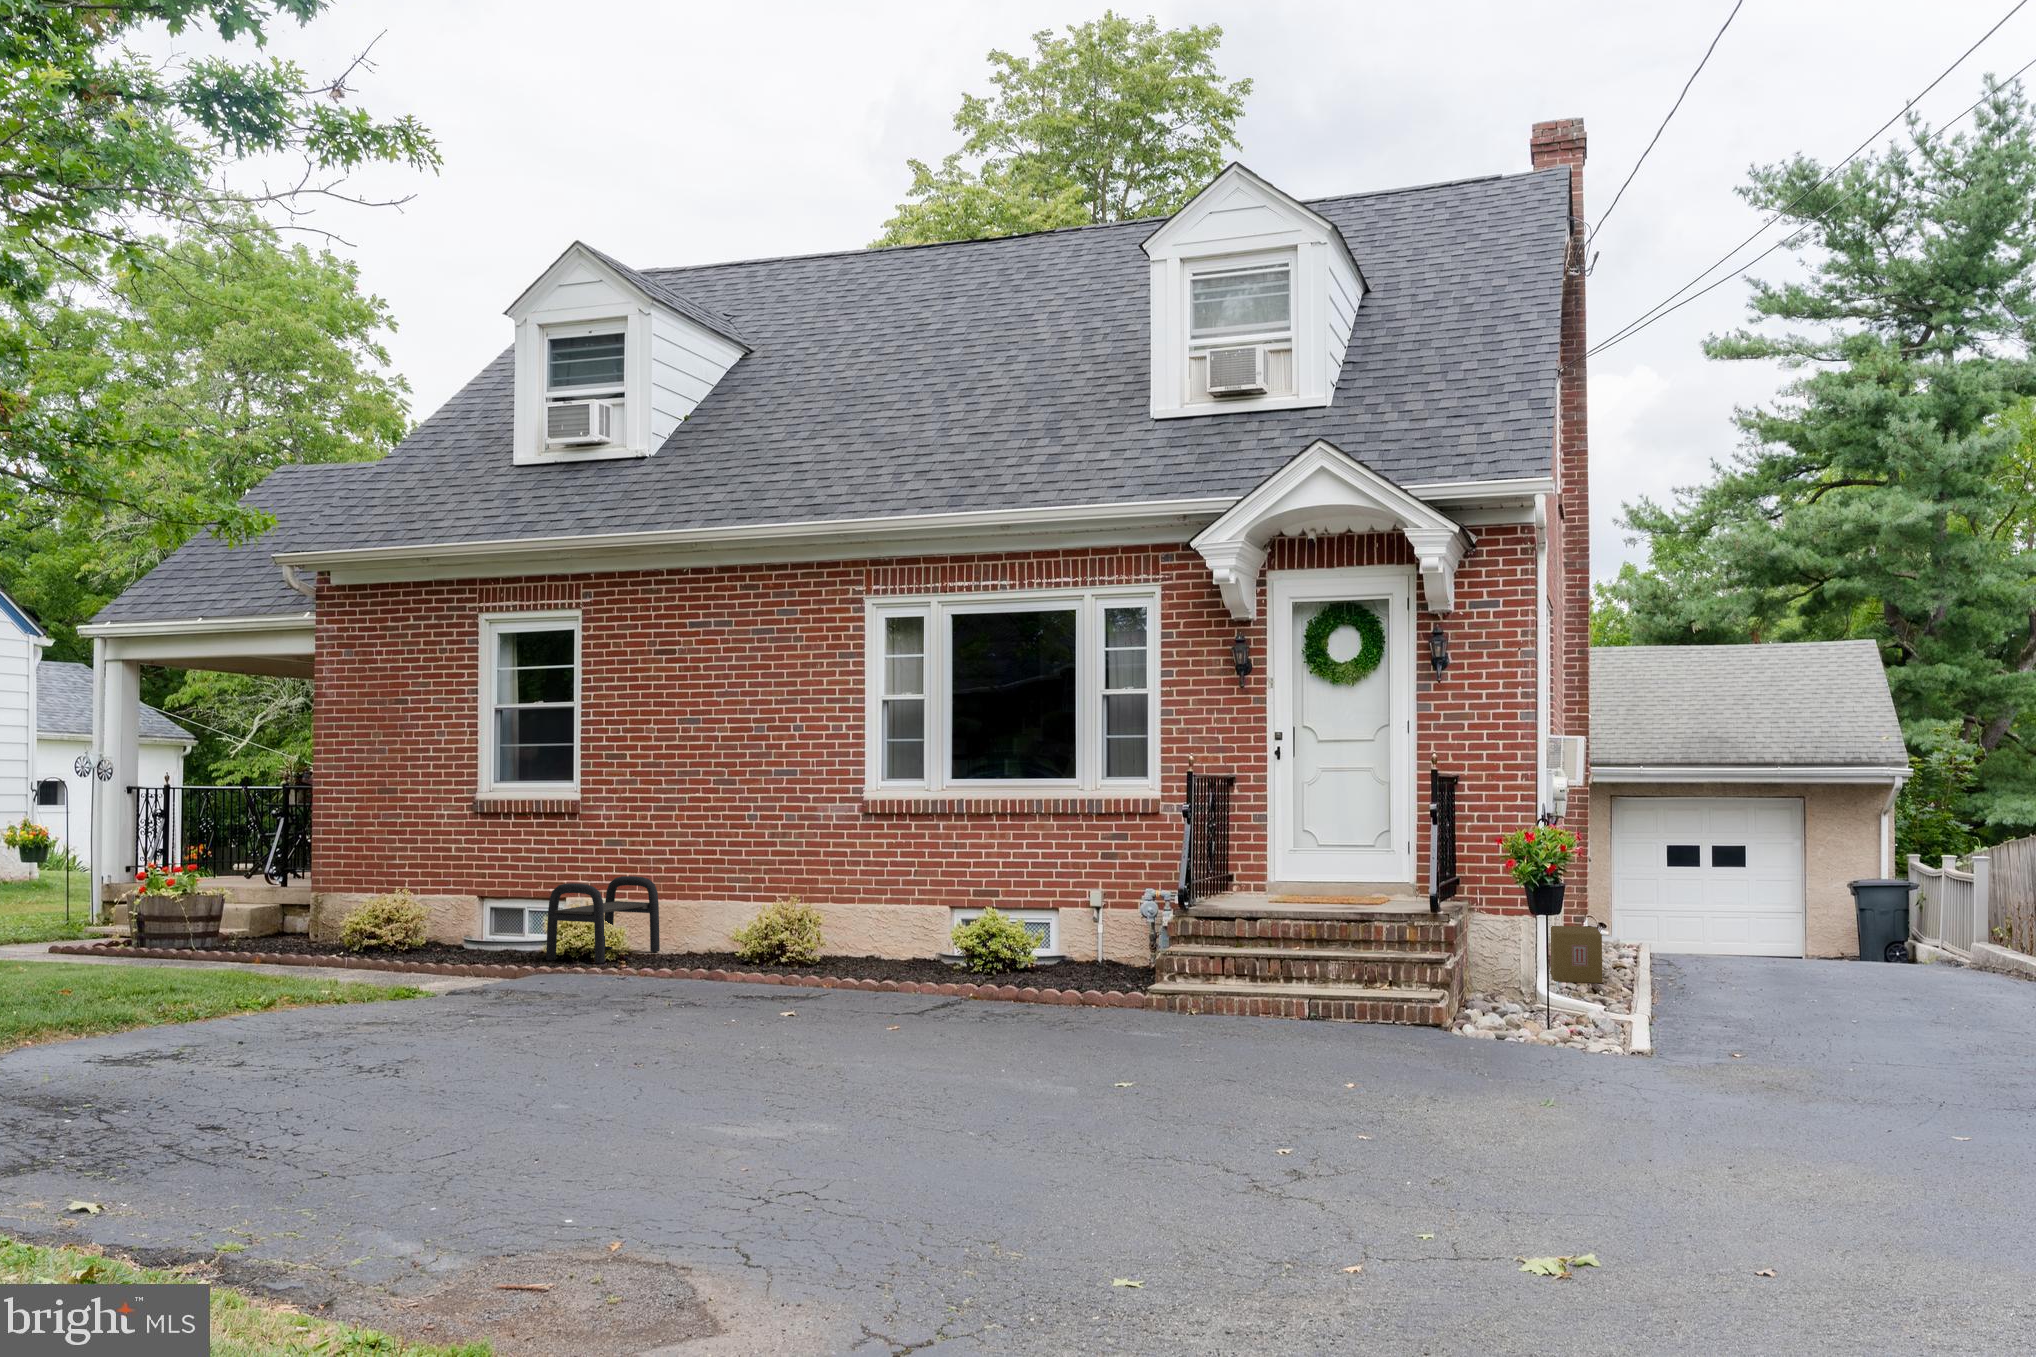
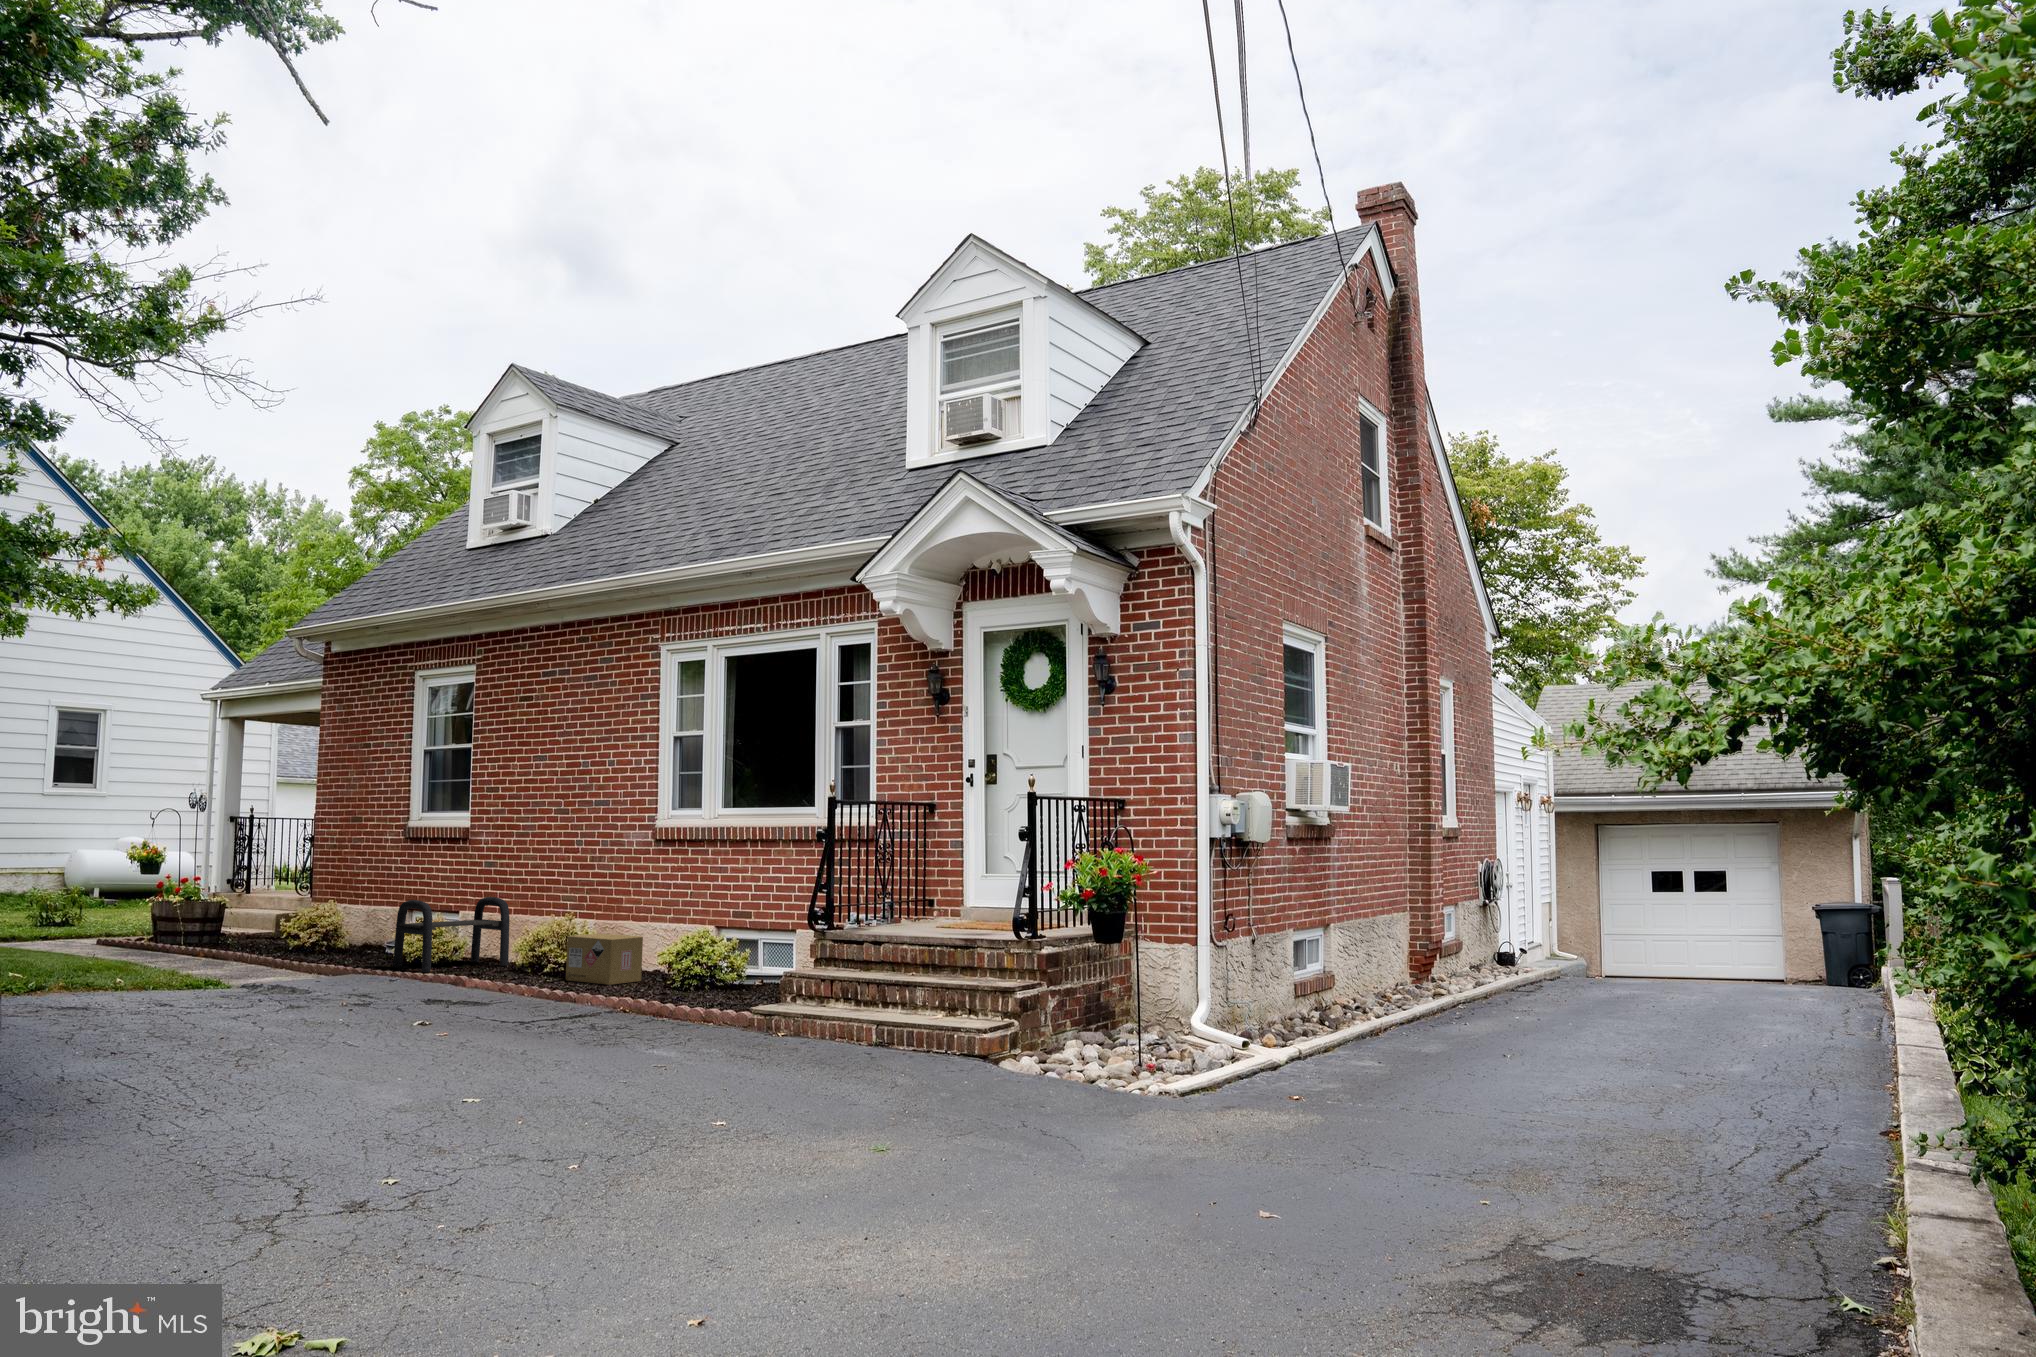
cardboard box: present [1549,926,1602,983] -> present [566,933,643,985]

